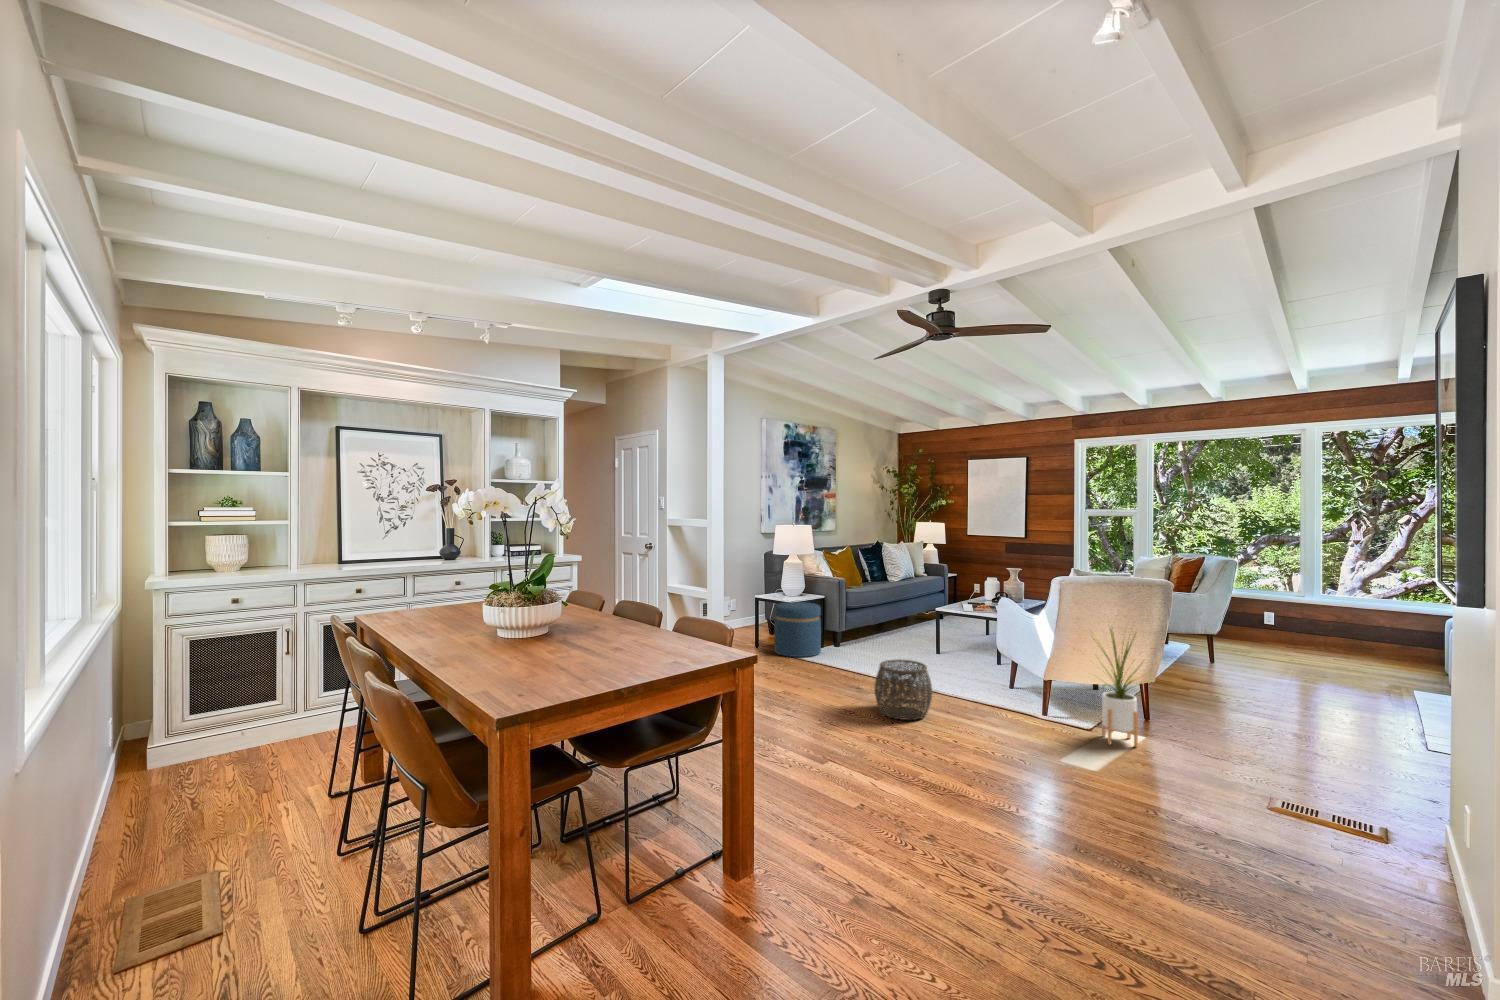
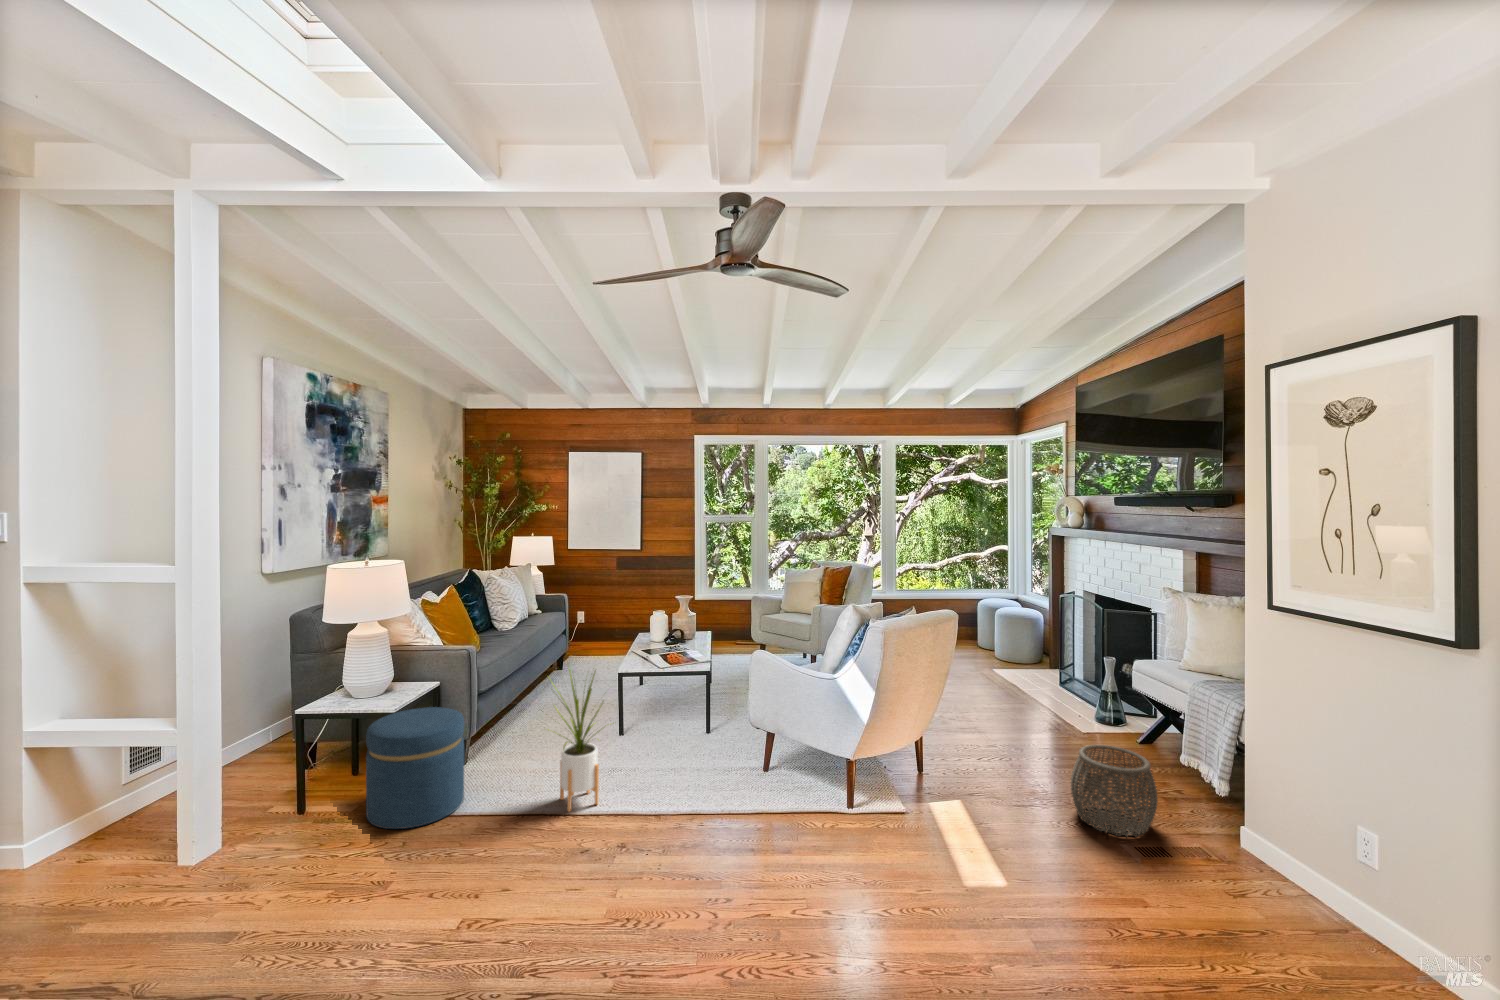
house plant: present [1093,629,1141,747] -> present [554,671,601,812]
woven basket: present [874,659,933,720] -> present [1071,745,1158,836]

